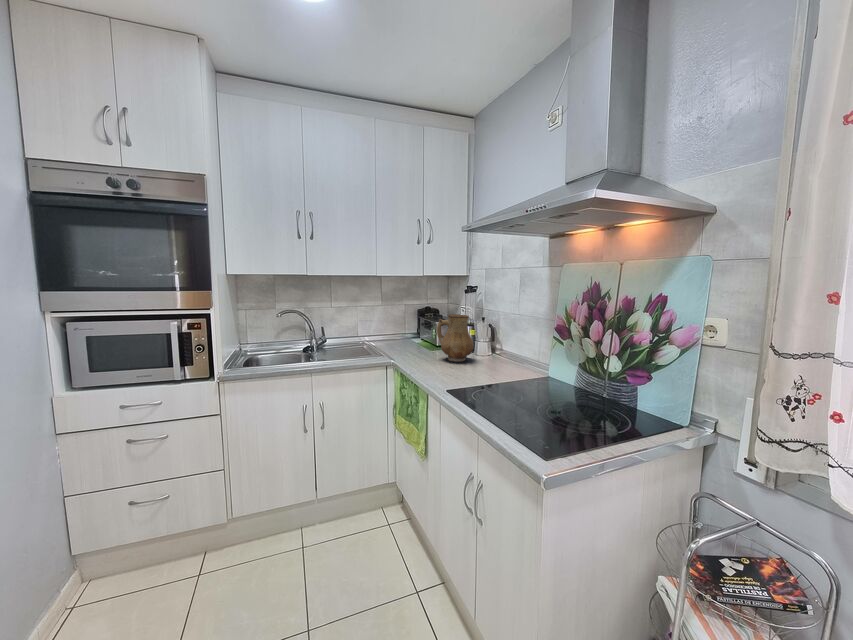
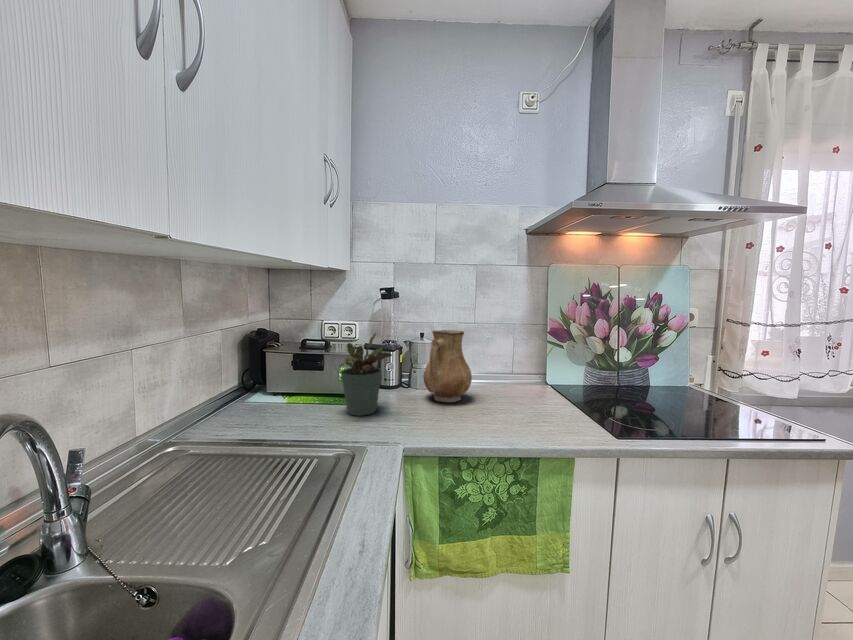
potted plant: none [396,311,428,353] -> present [340,333,392,416]

